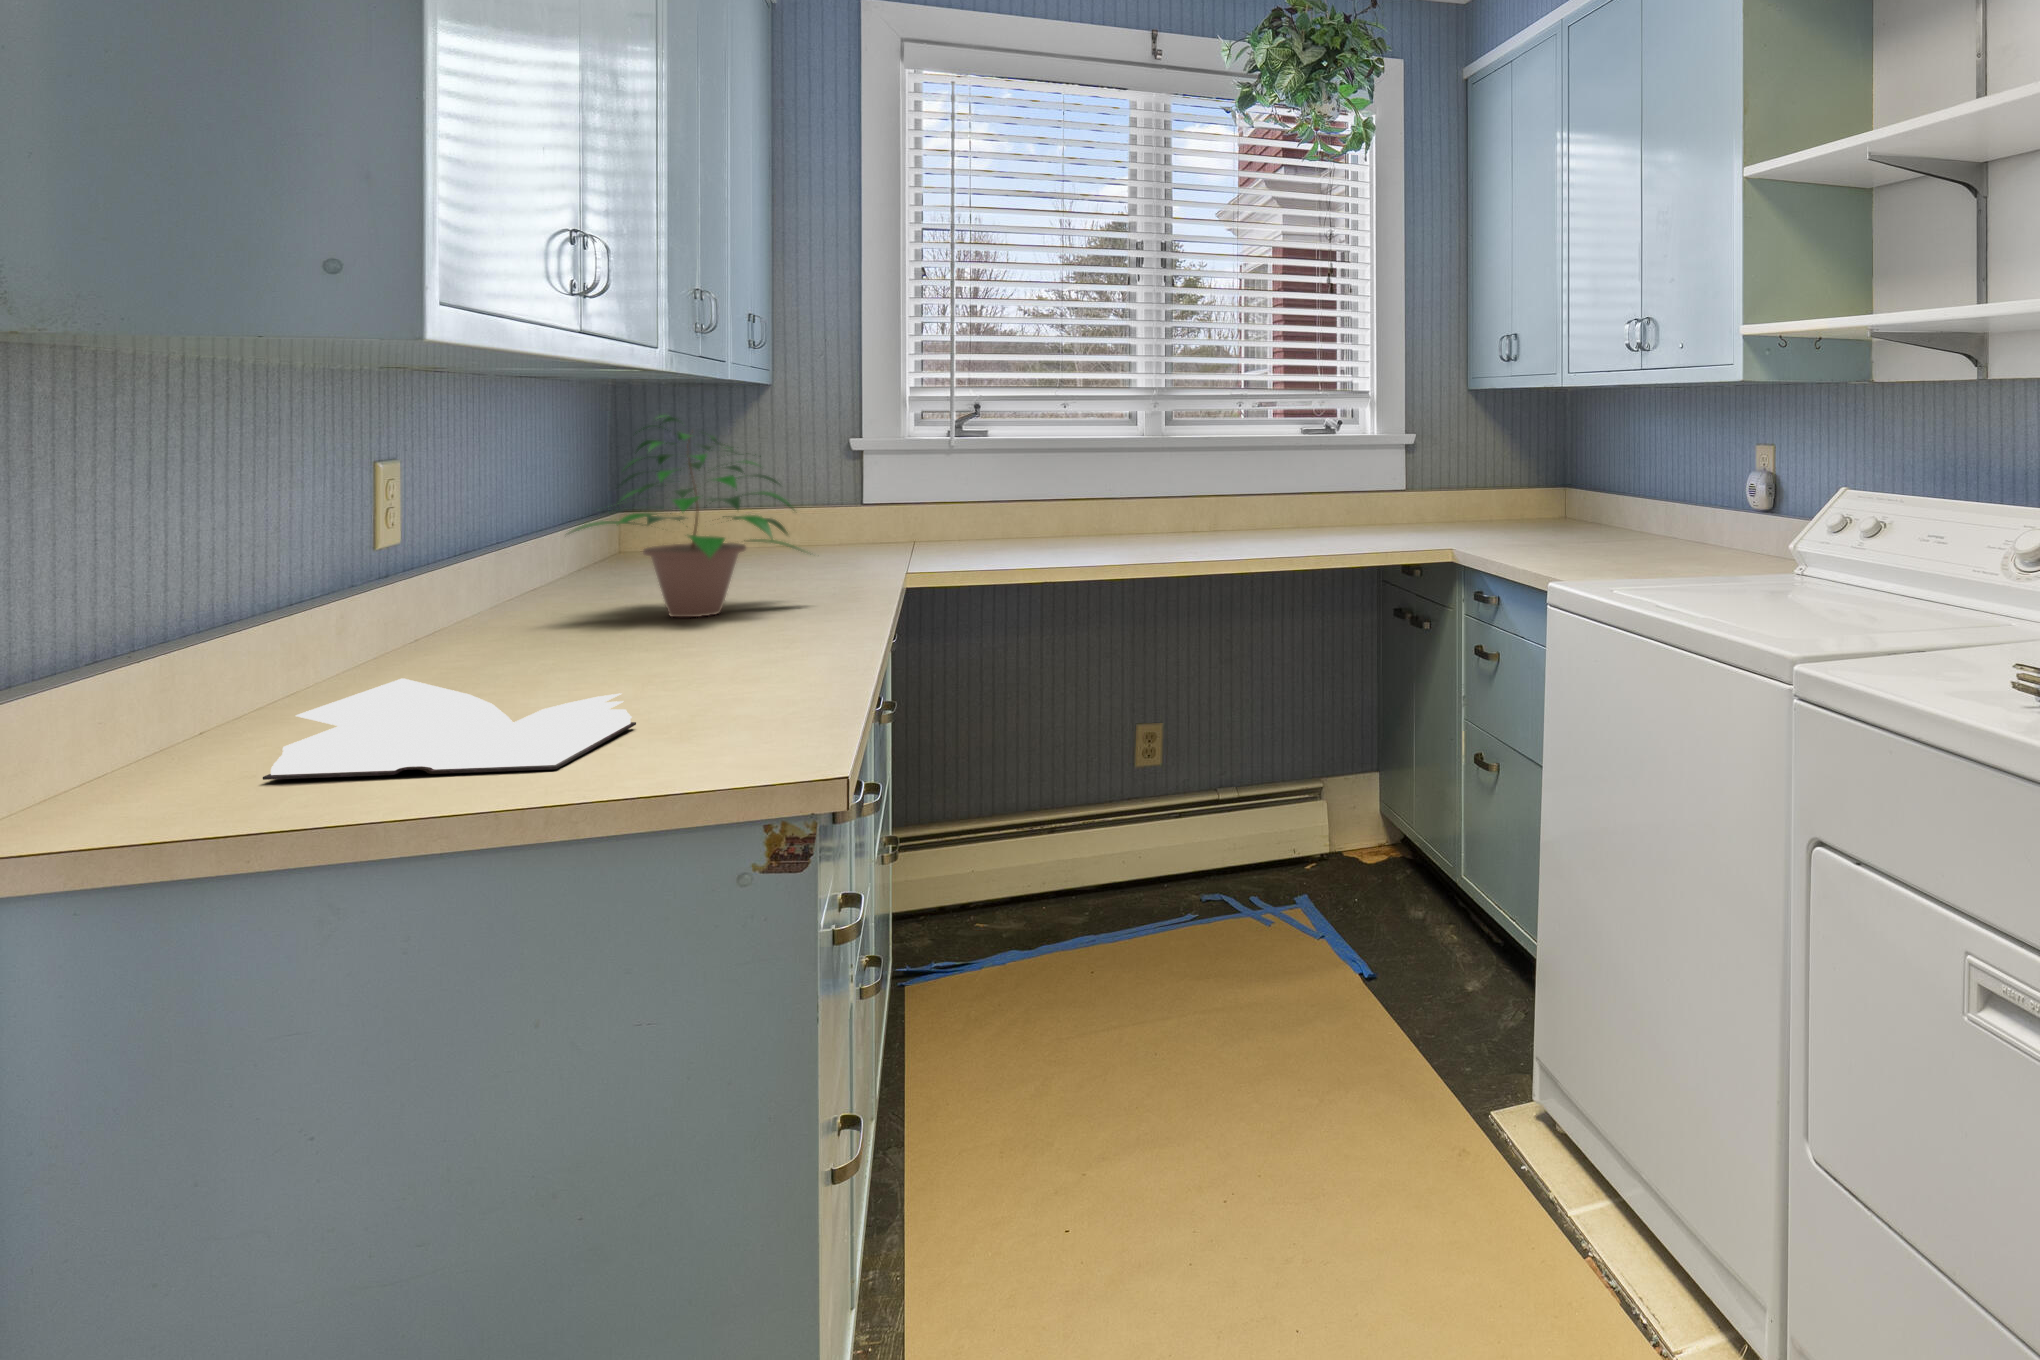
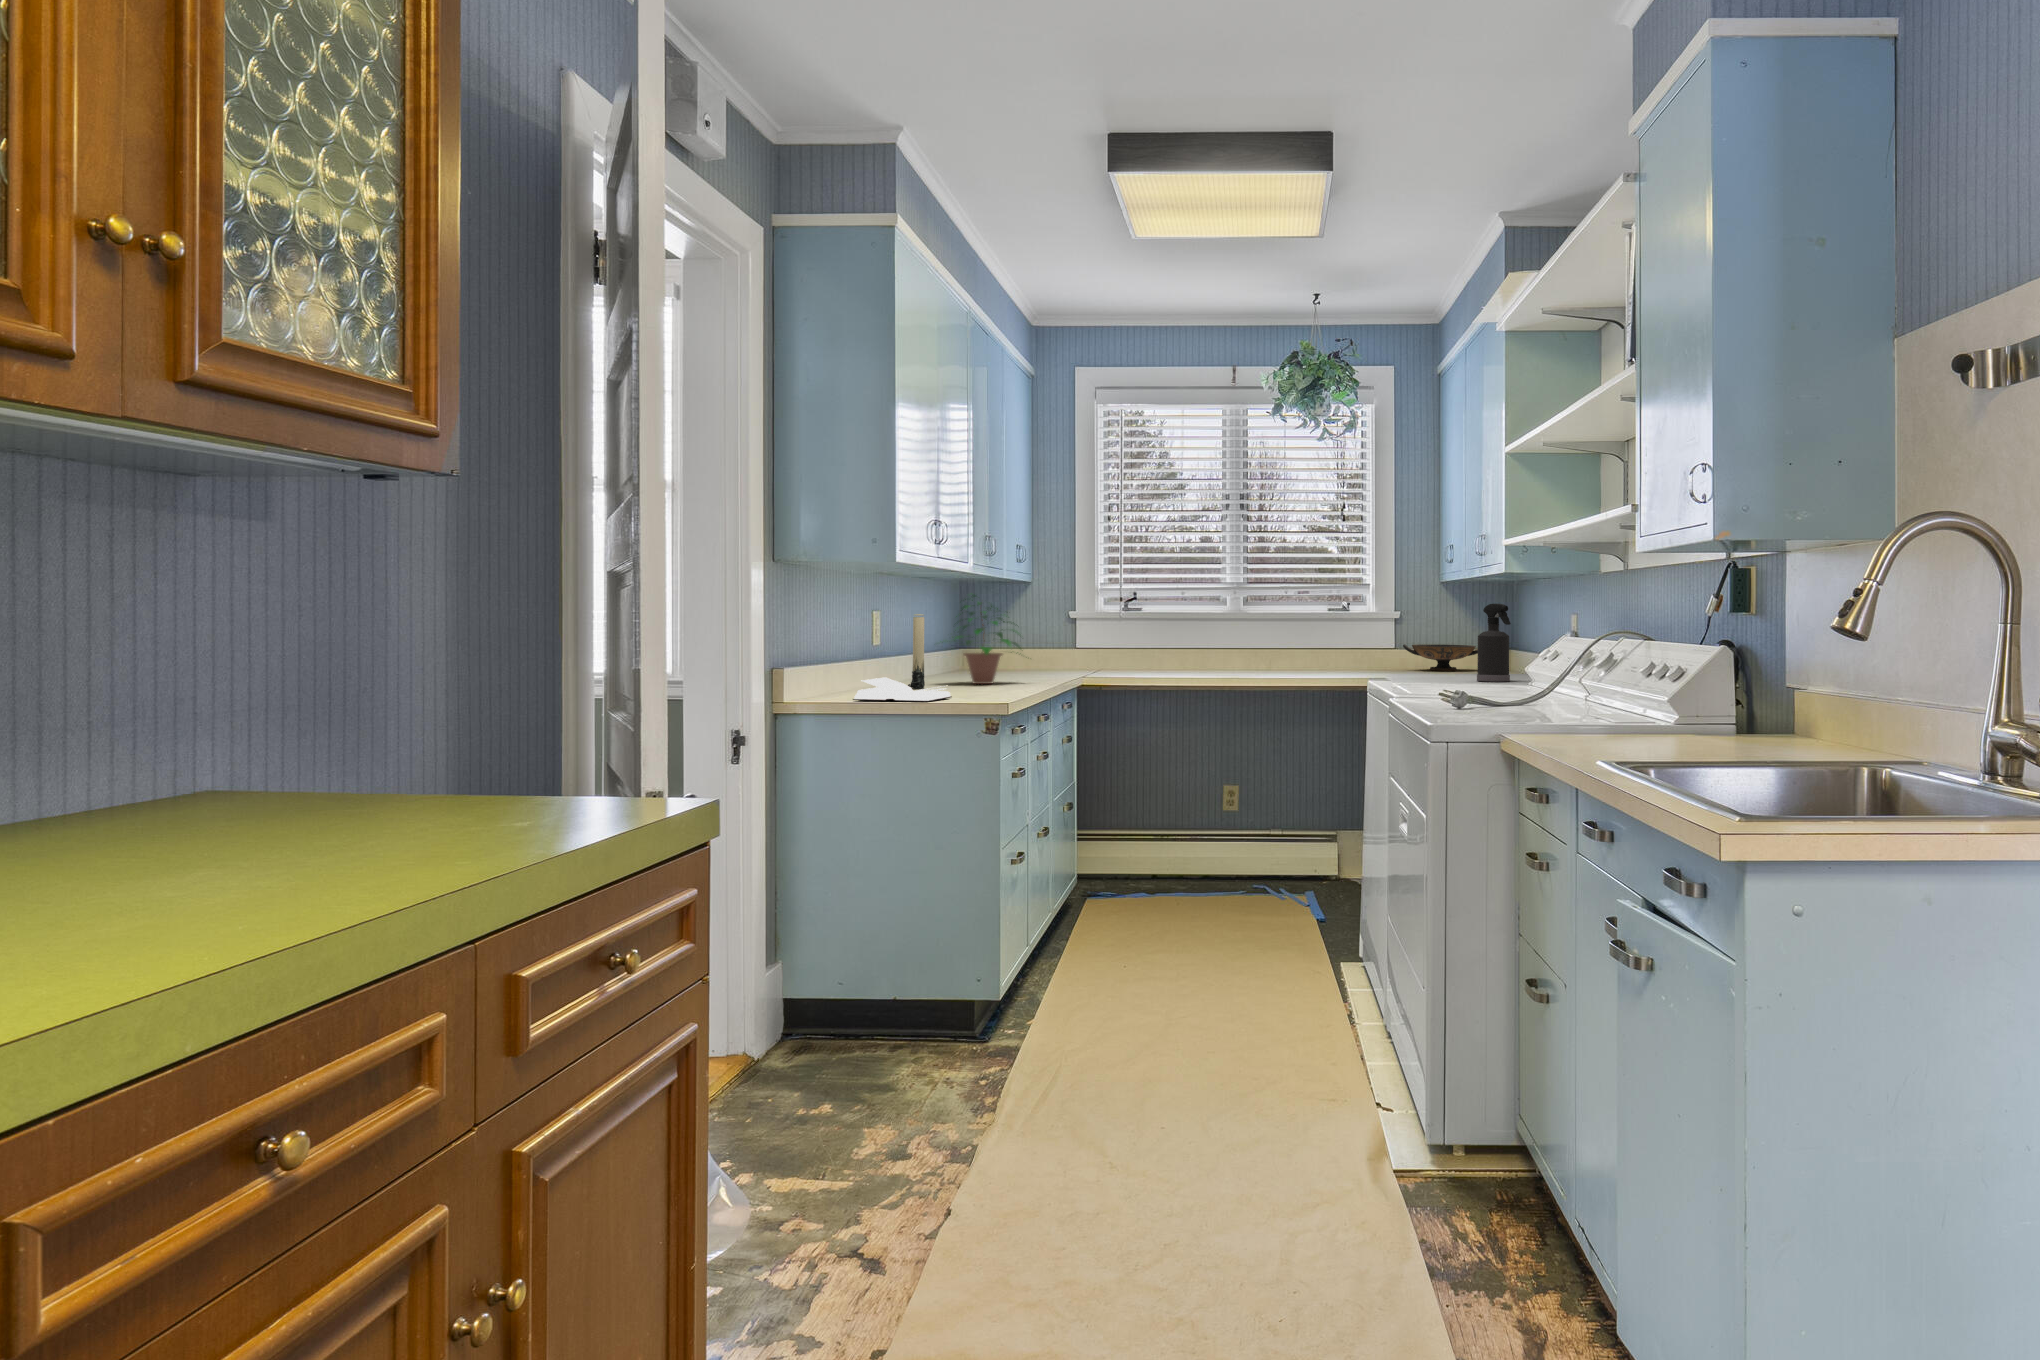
spray bottle: none [1641,433,1703,563] -> present [1477,604,1511,682]
candle: none [486,470,540,656] -> present [908,614,925,689]
decorative bowl: none [1430,485,1549,527] -> present [1403,644,1478,671]

